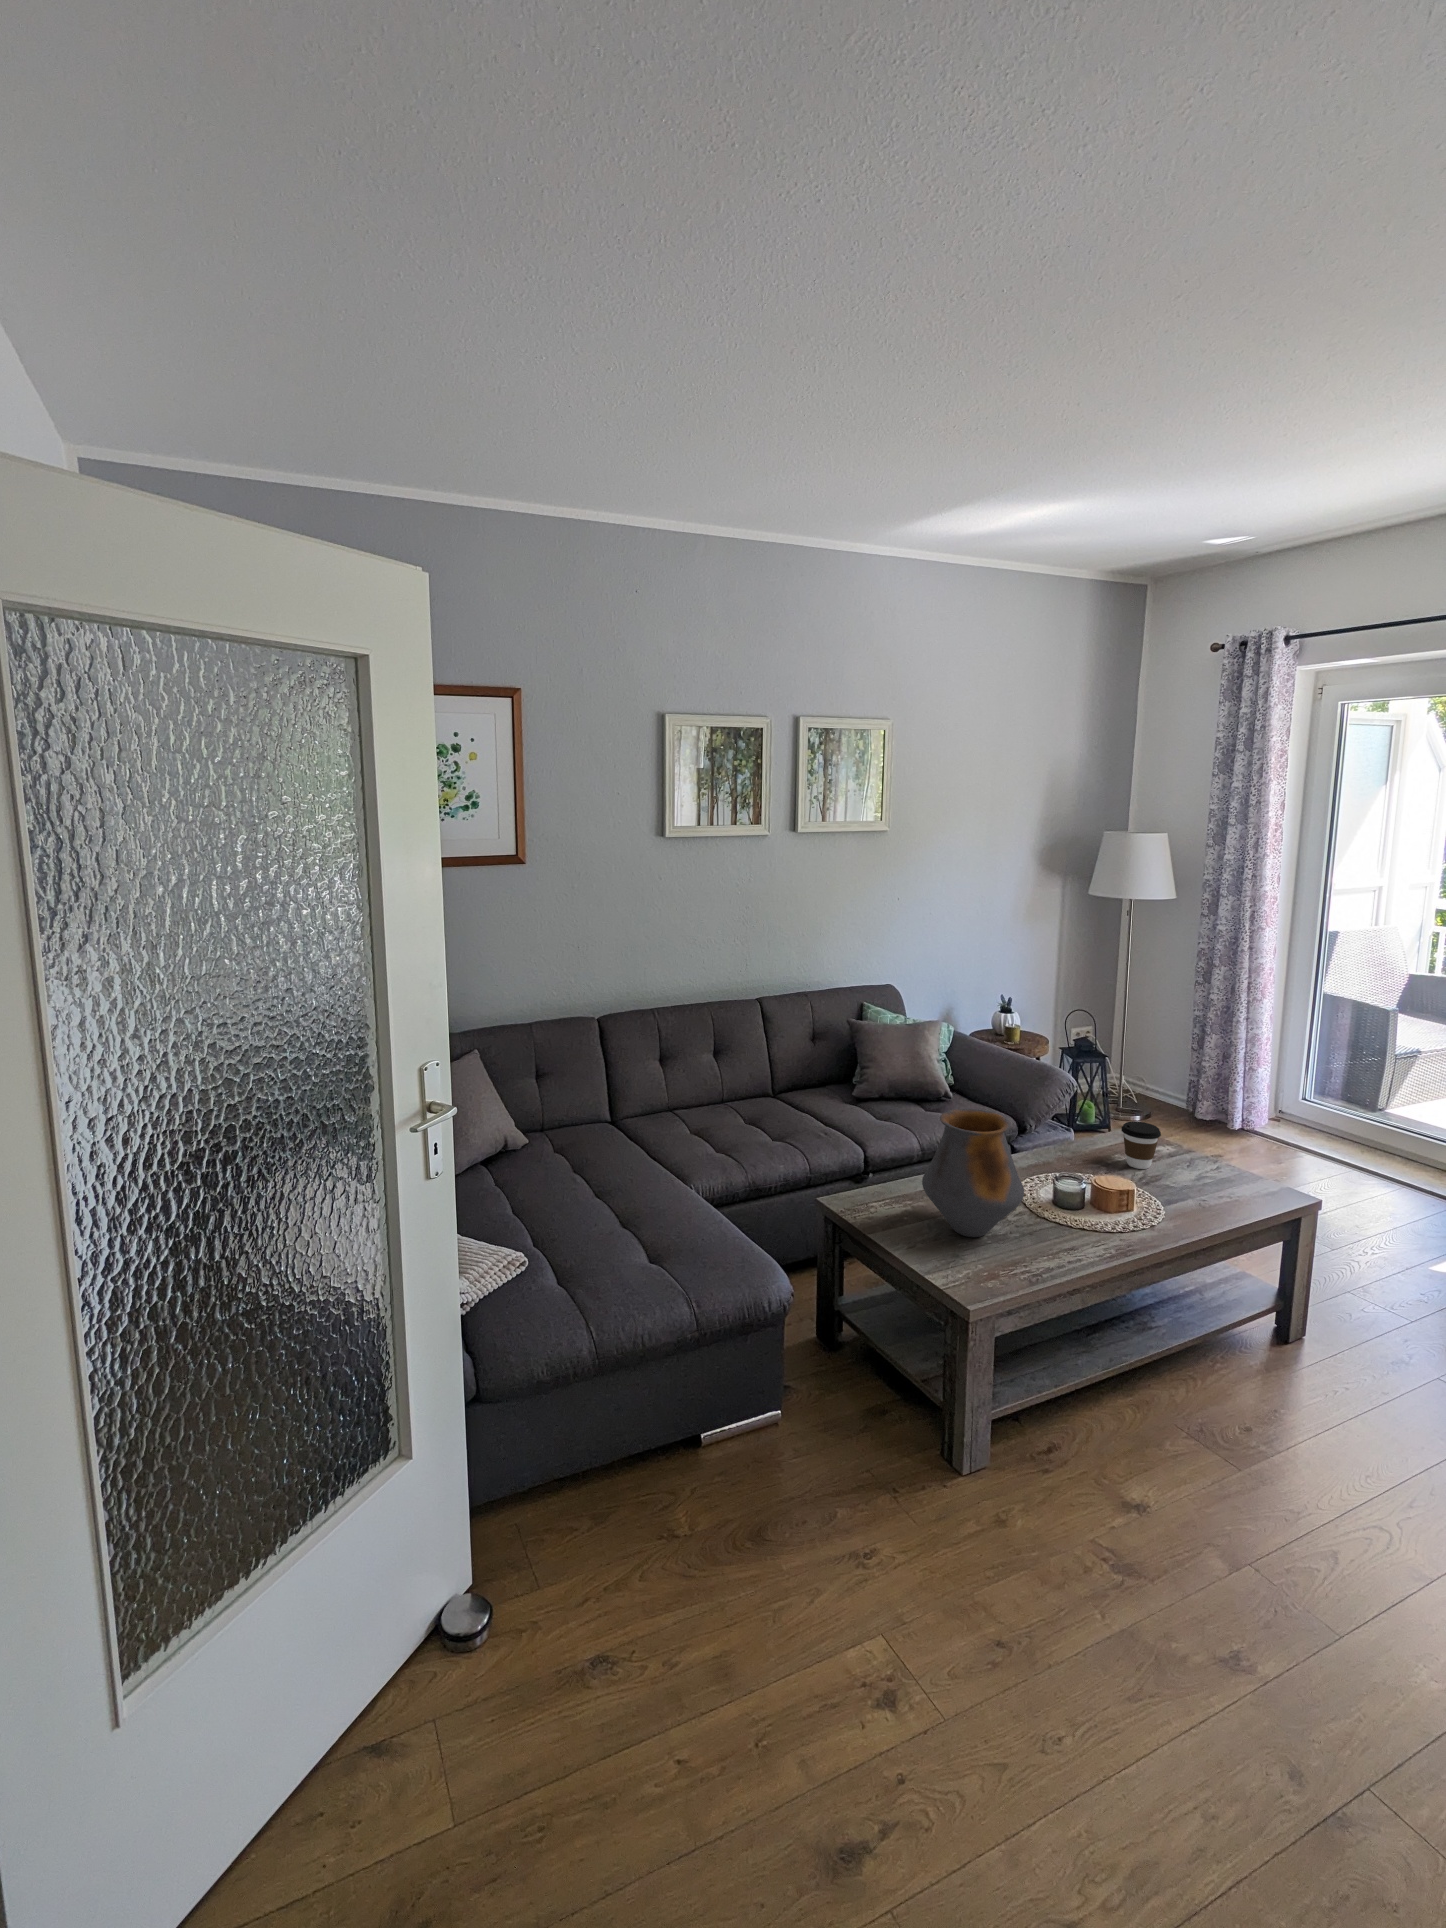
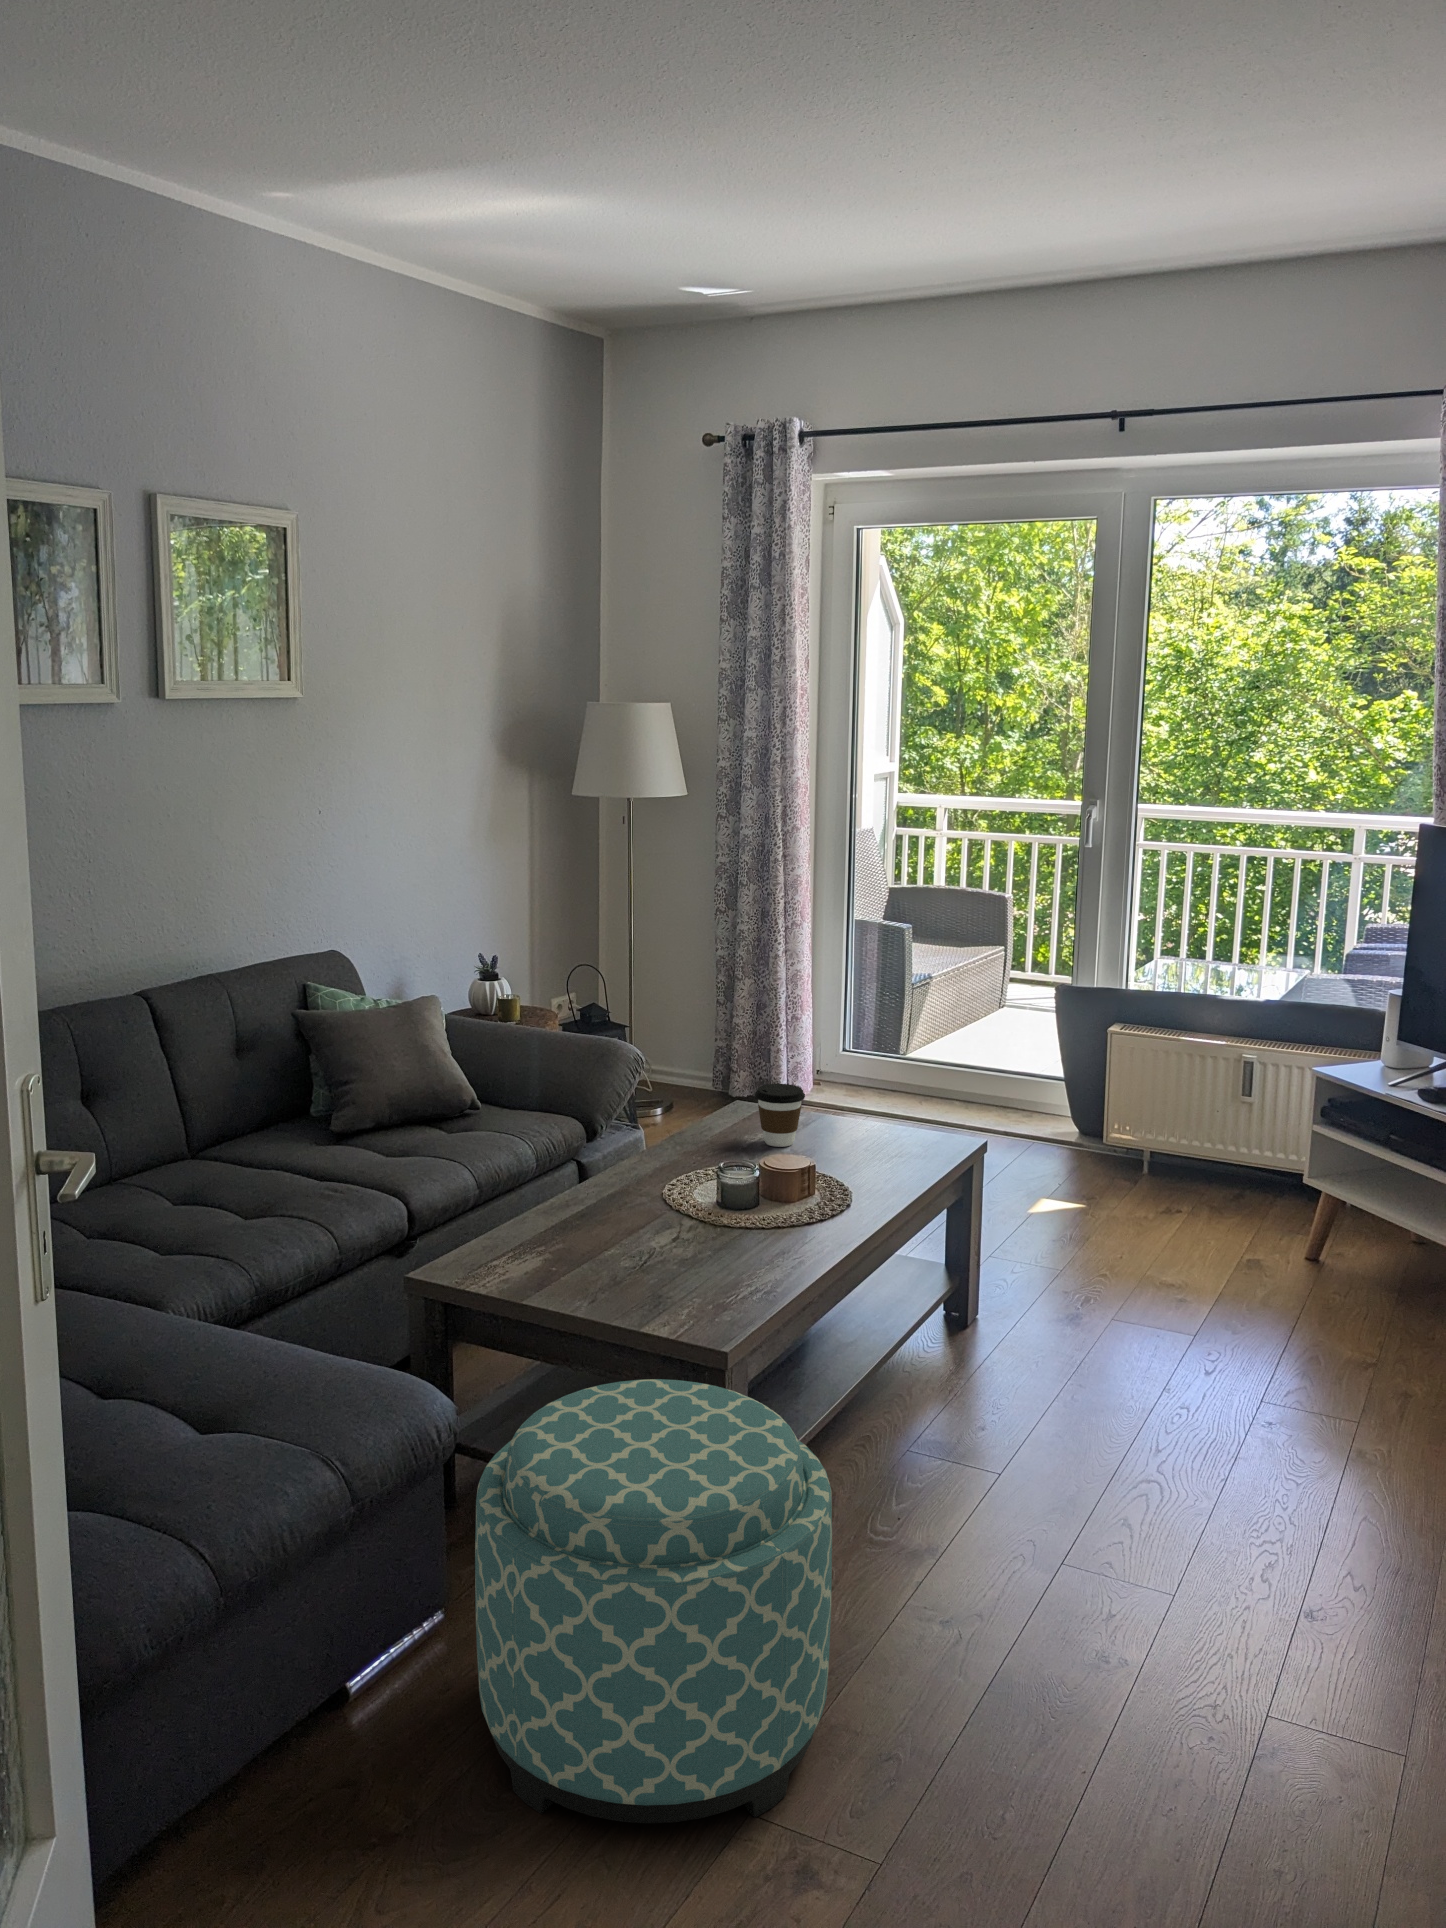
vase: present [922,1109,1024,1237] -> none [576,1083,721,1270]
ottoman: none [750,1306,989,1634] -> present [475,1379,832,1823]

